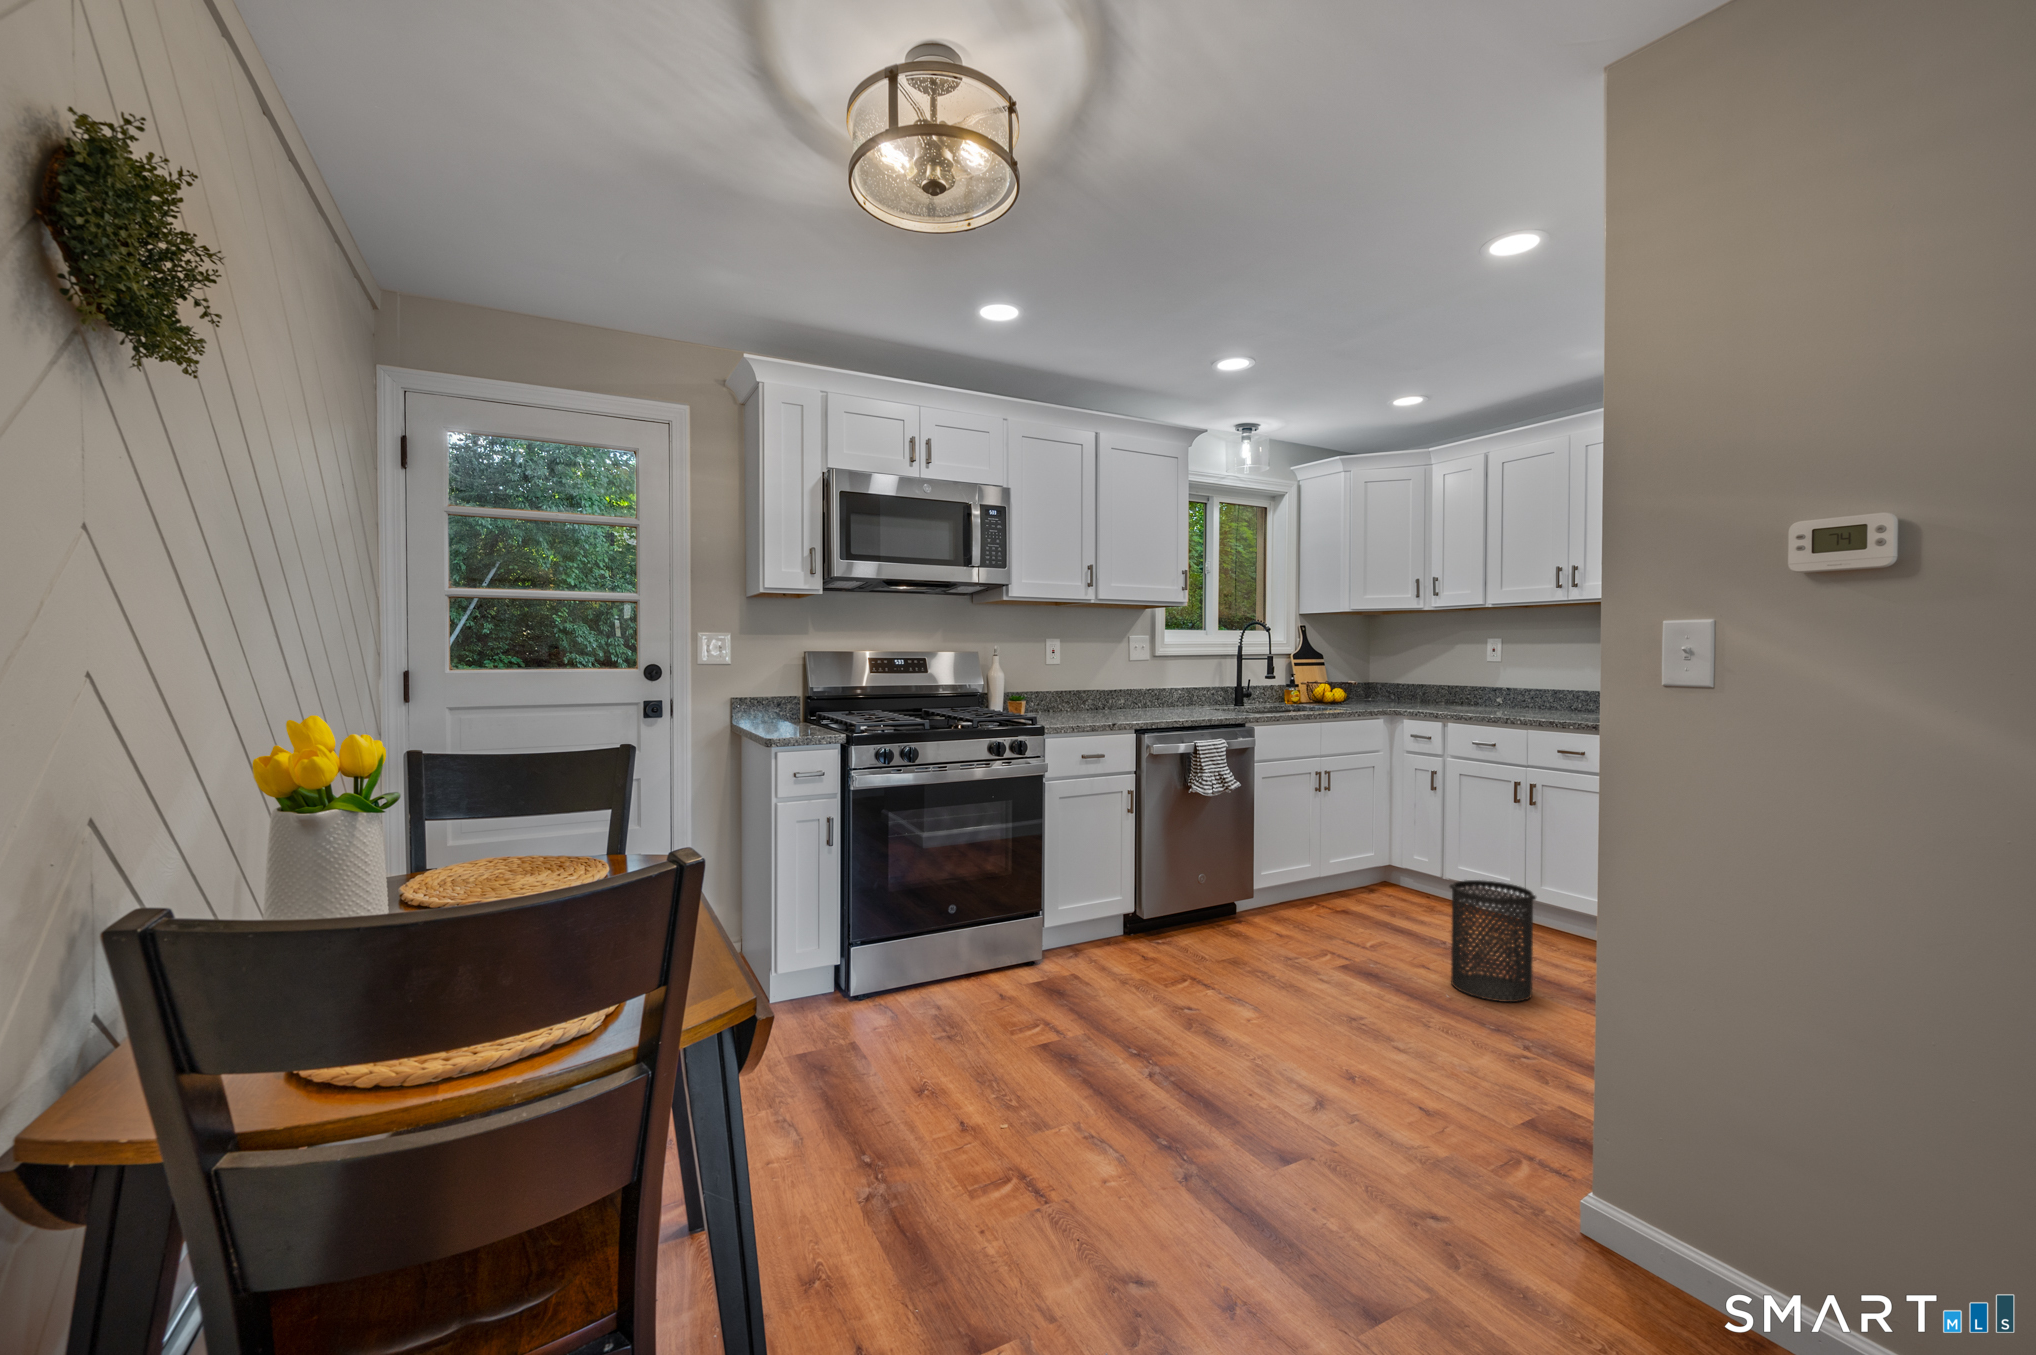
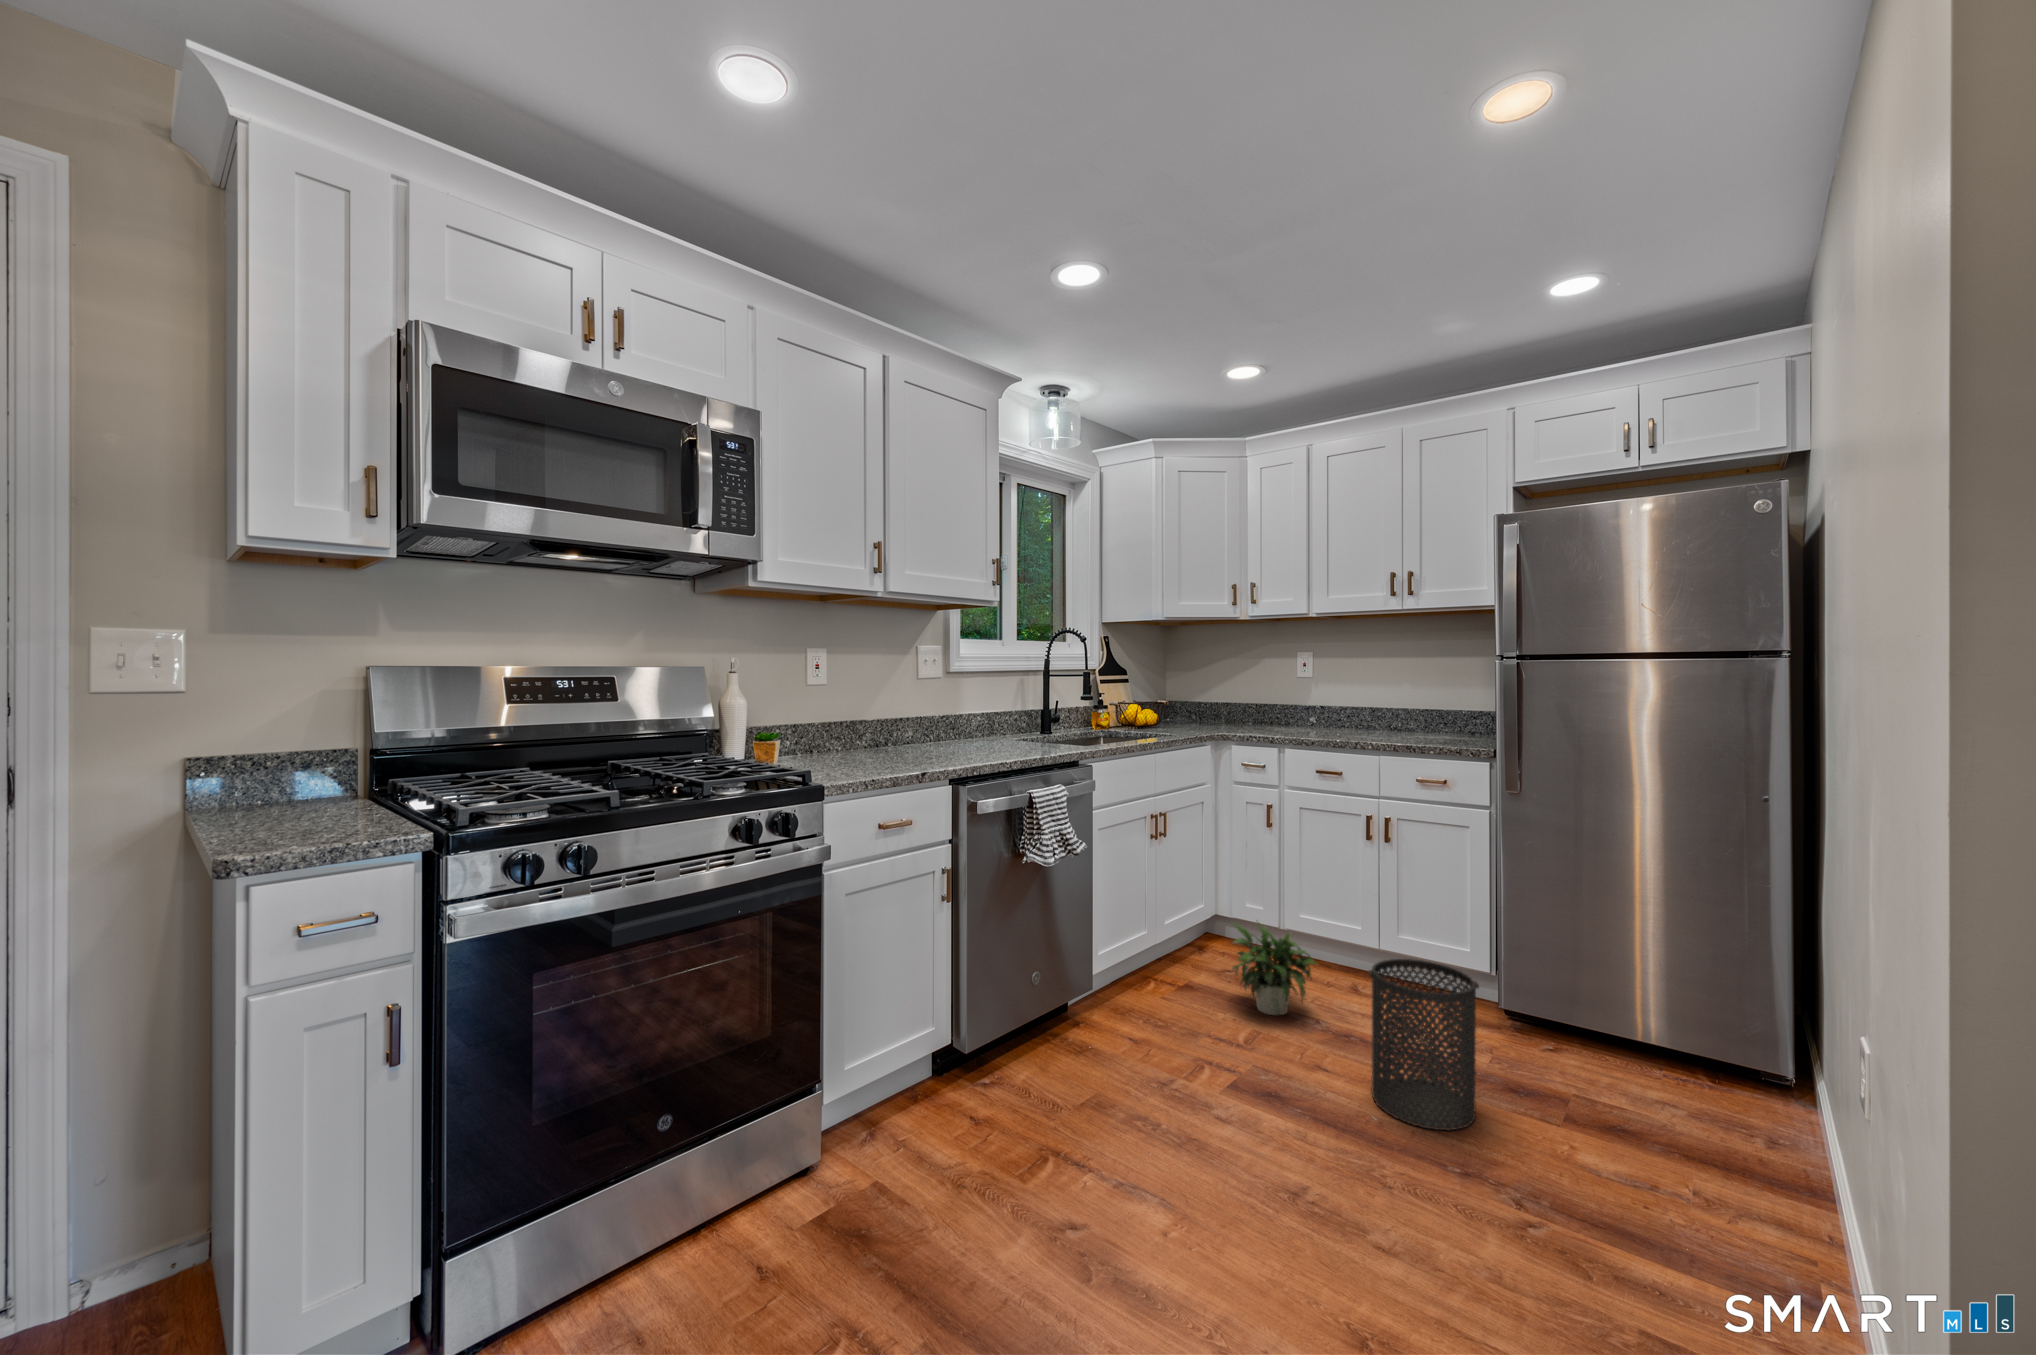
potted plant: none [1373,860,1445,935] -> present [1231,923,1317,1015]

